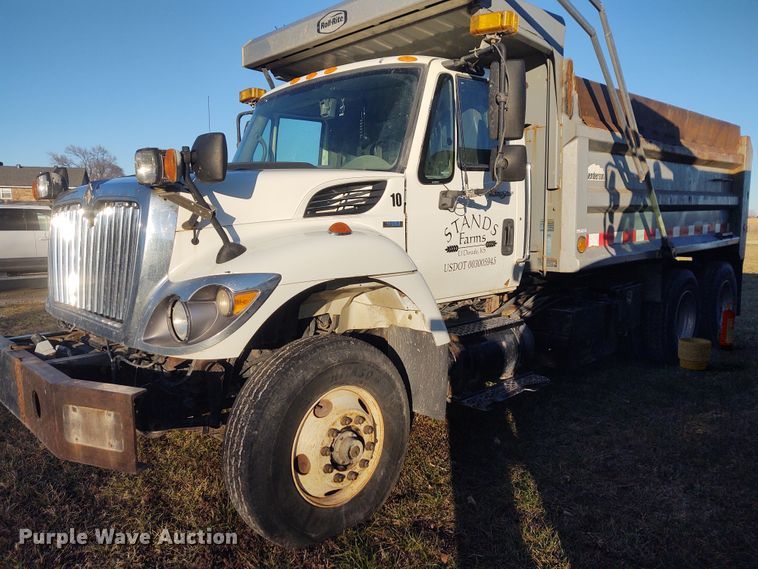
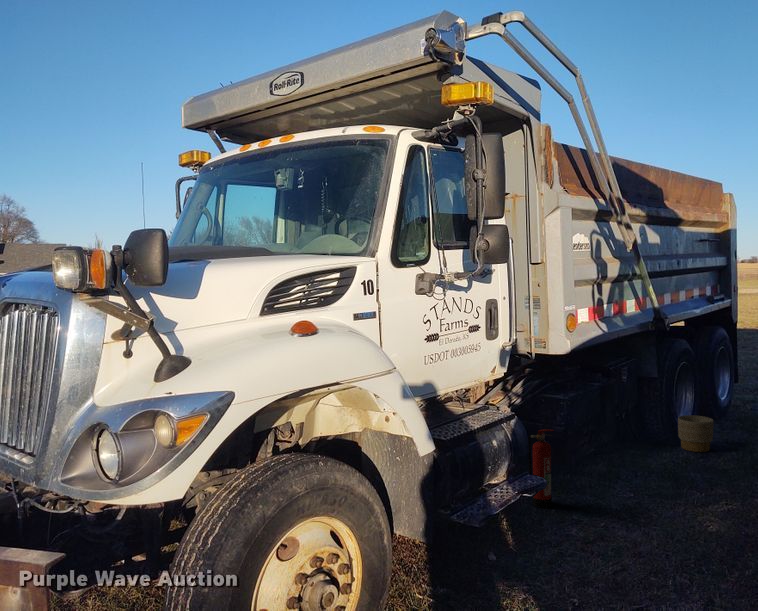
fire extinguisher: present [717,302,735,350] -> present [528,429,553,508]

